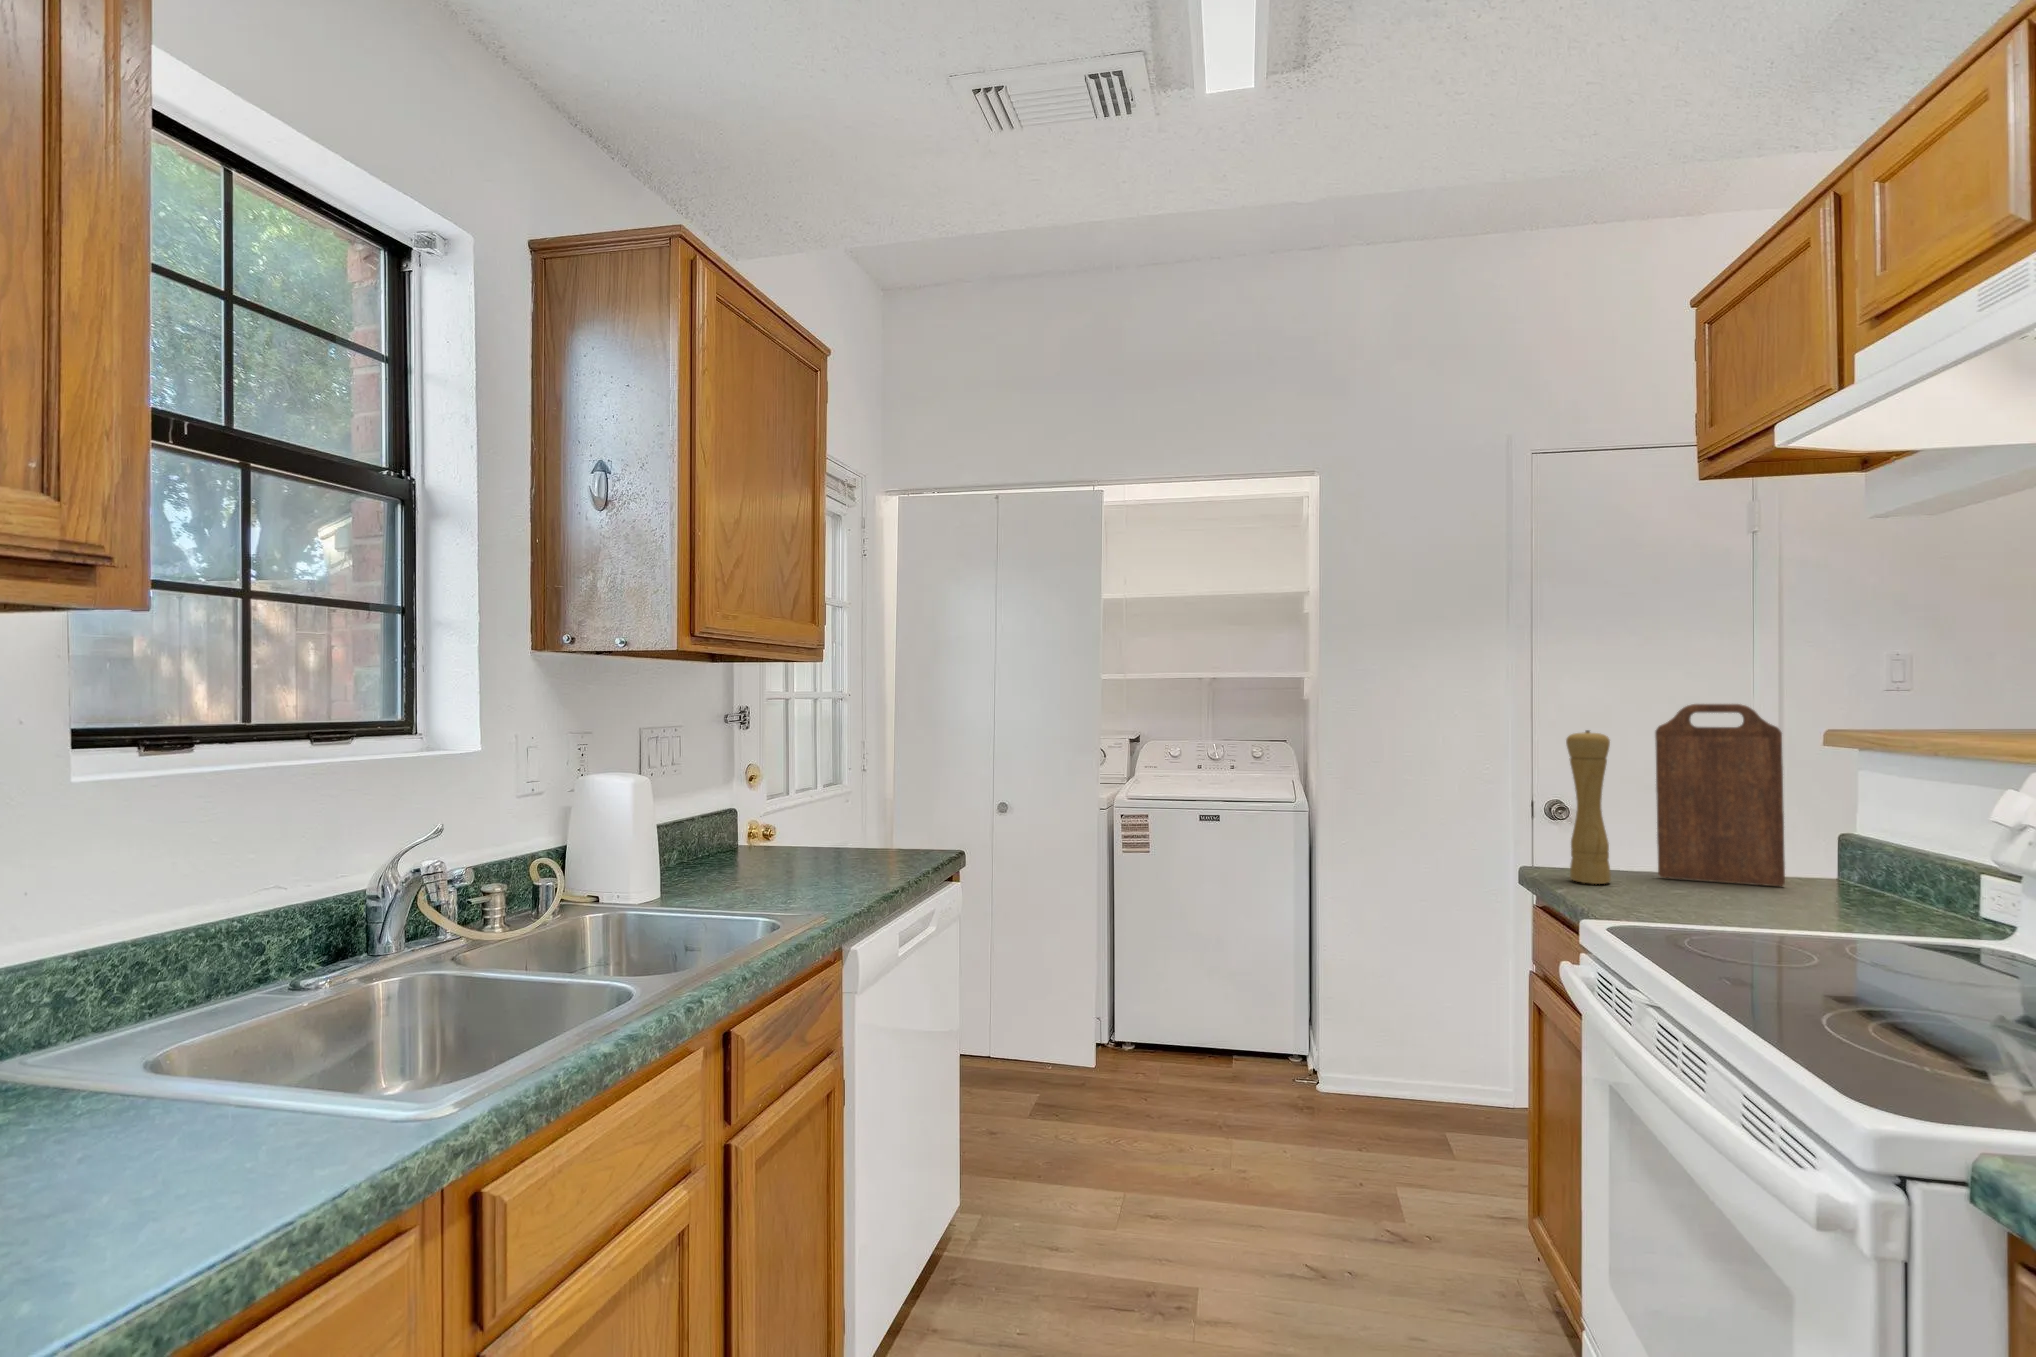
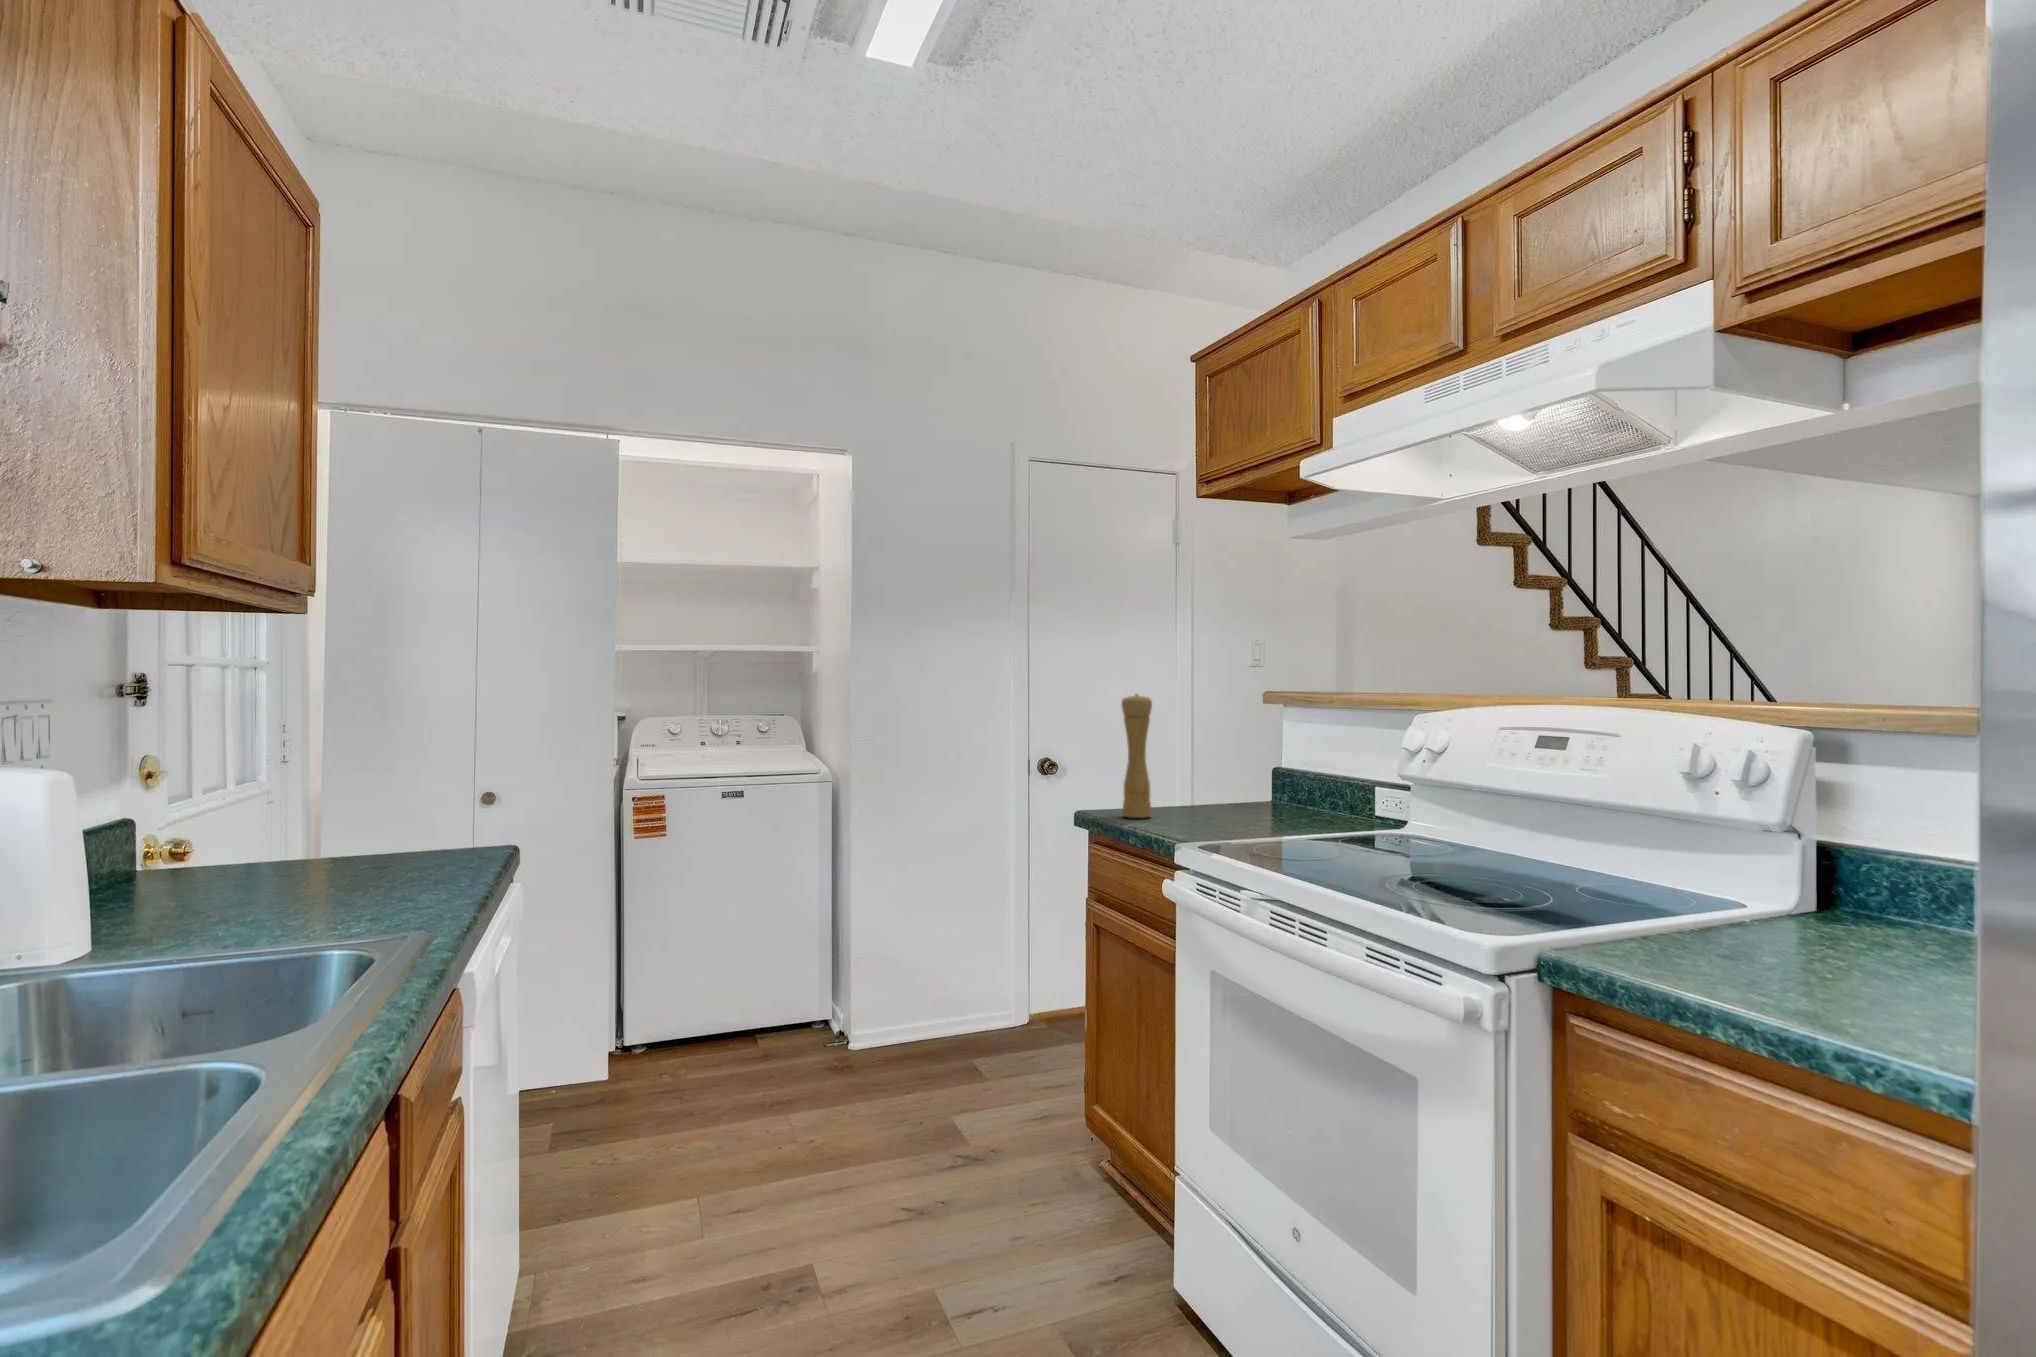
cutting board: present [1655,704,1785,886] -> none [1172,674,1250,810]

